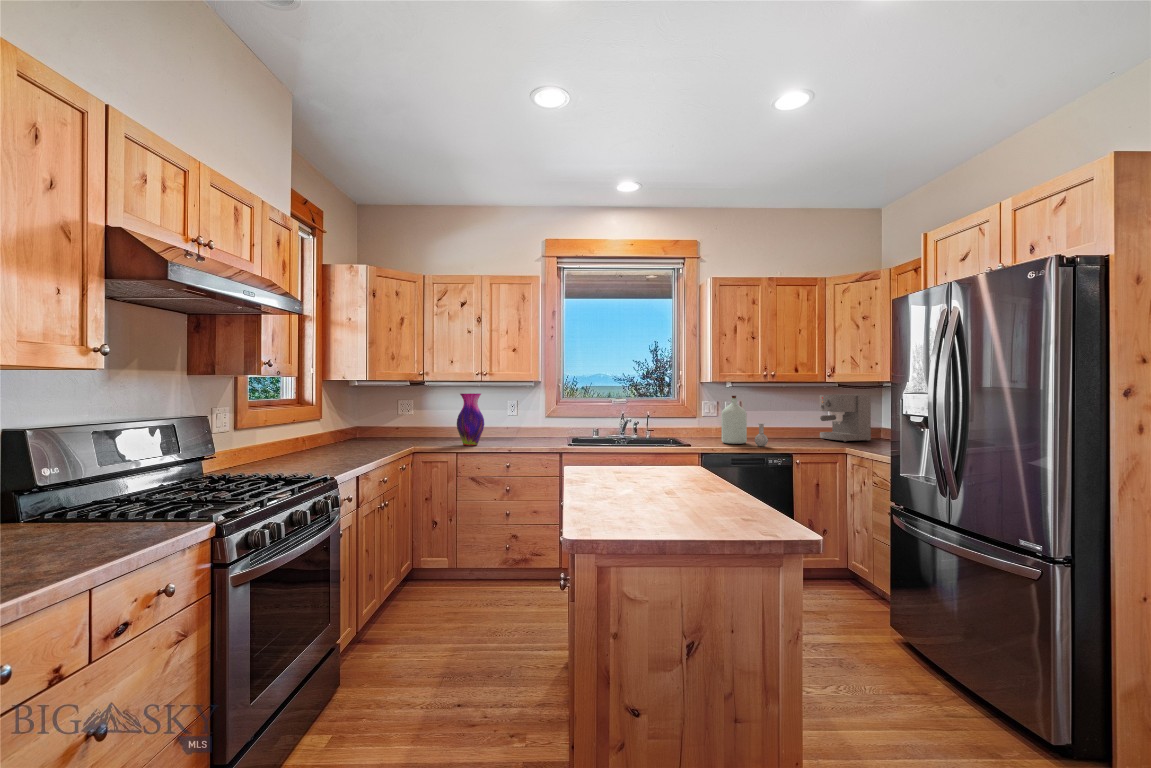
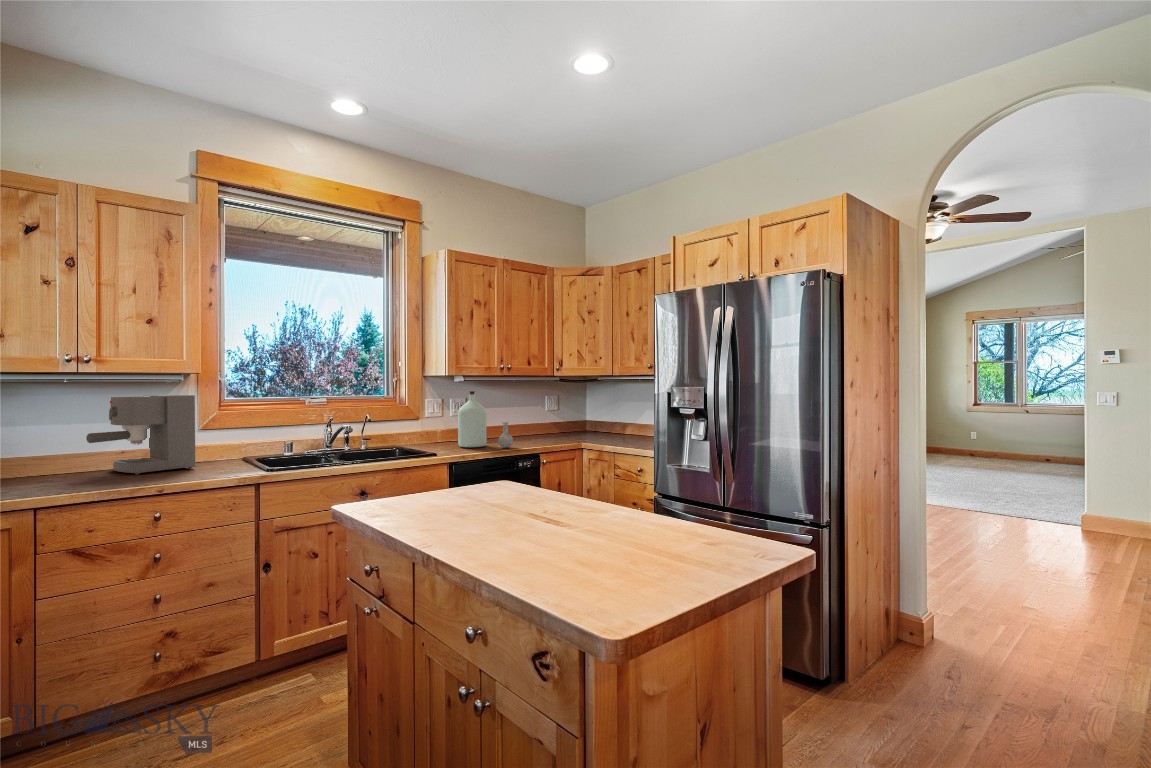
vase: present [457,393,484,446] -> none [31,395,100,492]
coffee maker: present [820,394,871,442] -> present [86,395,195,475]

